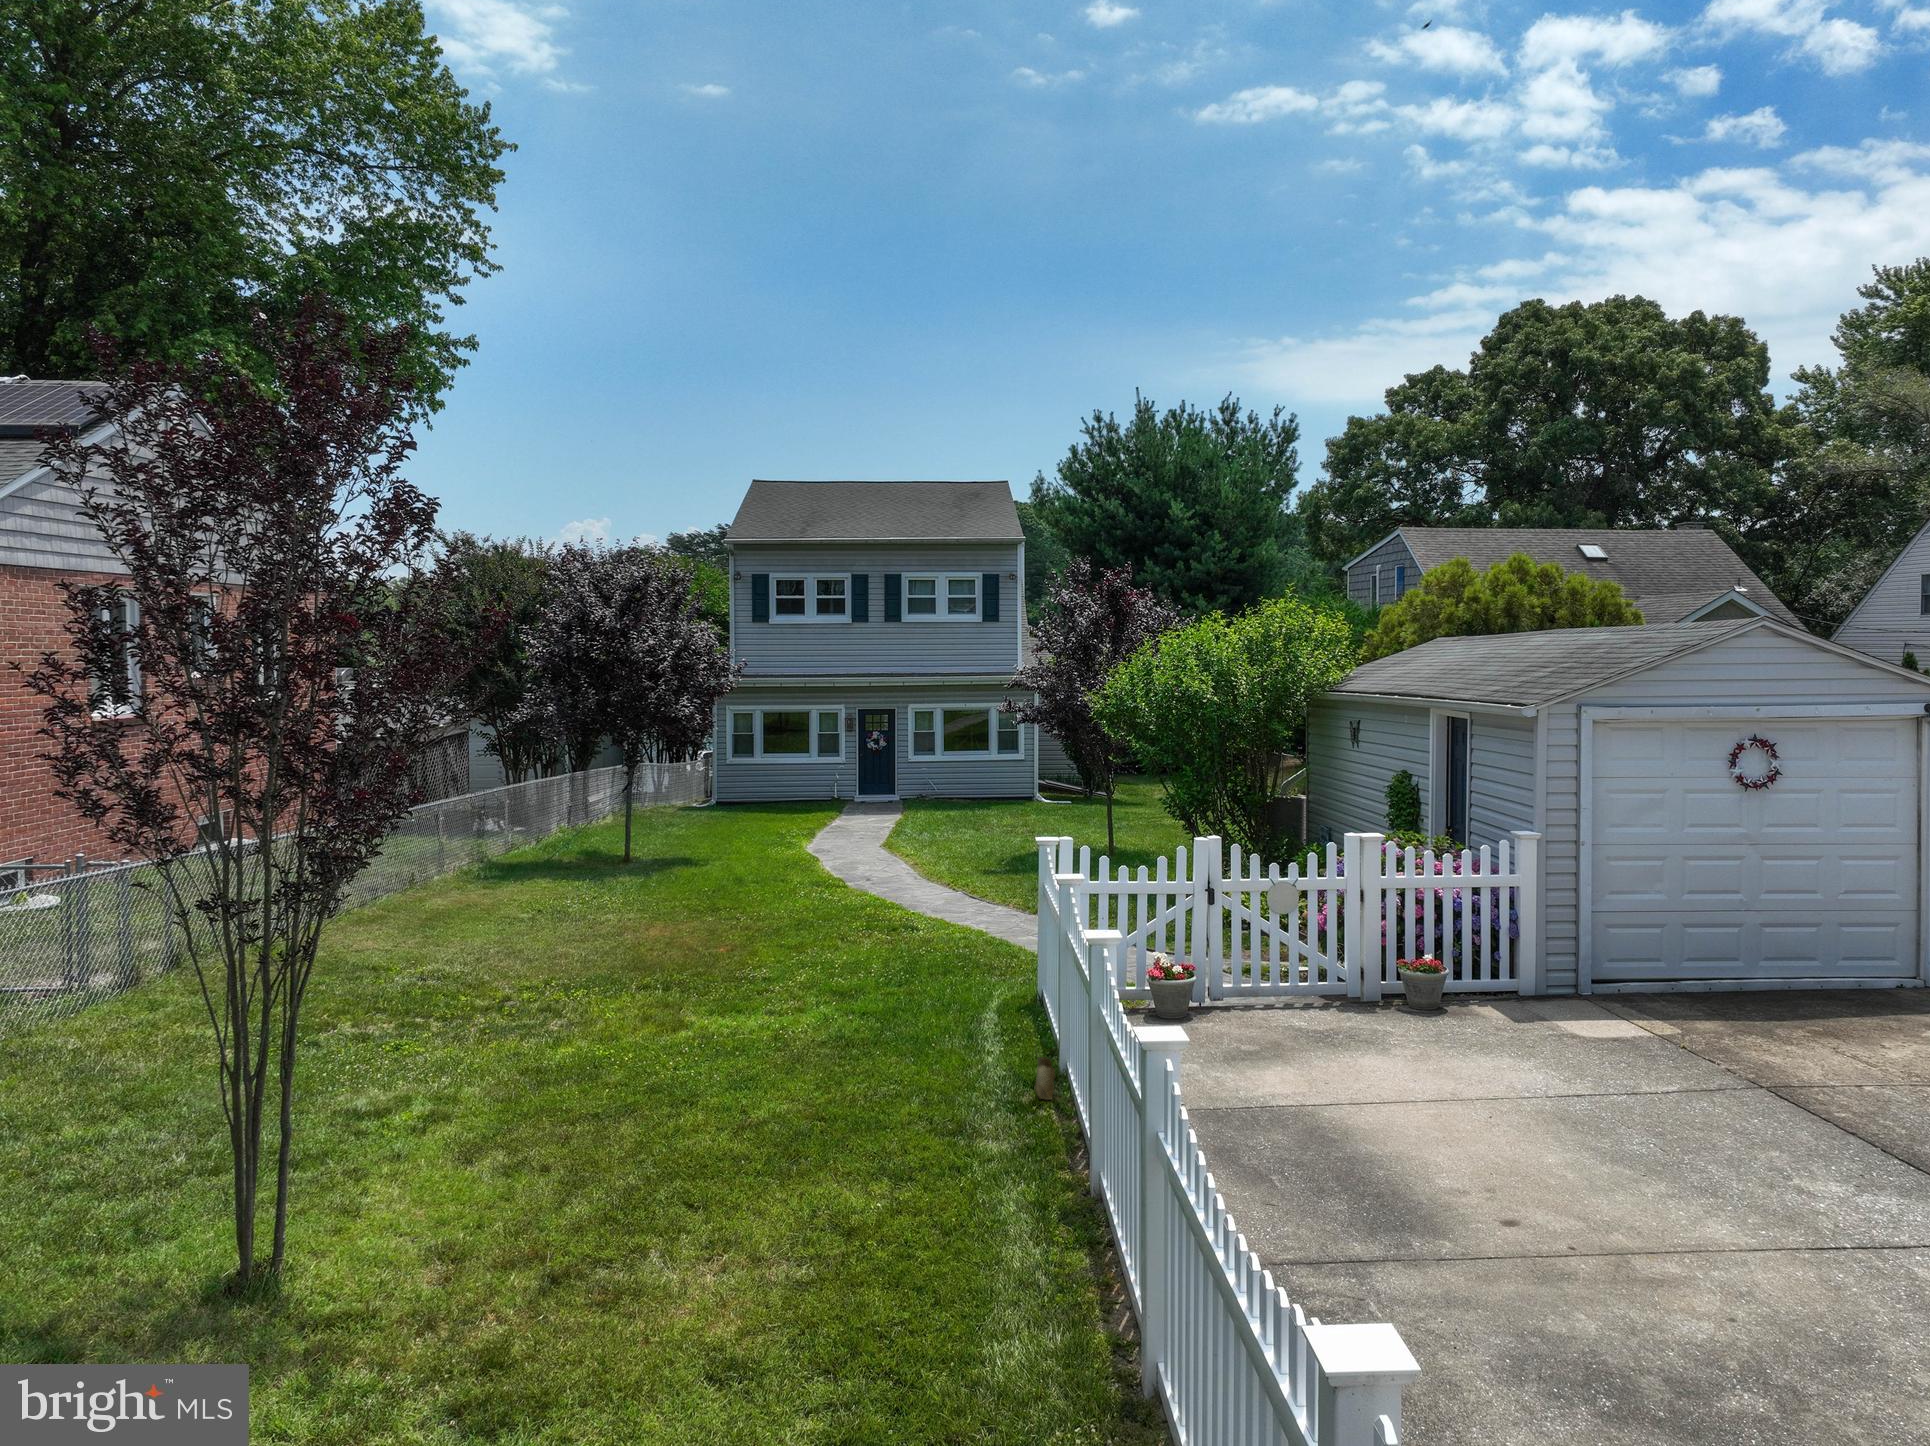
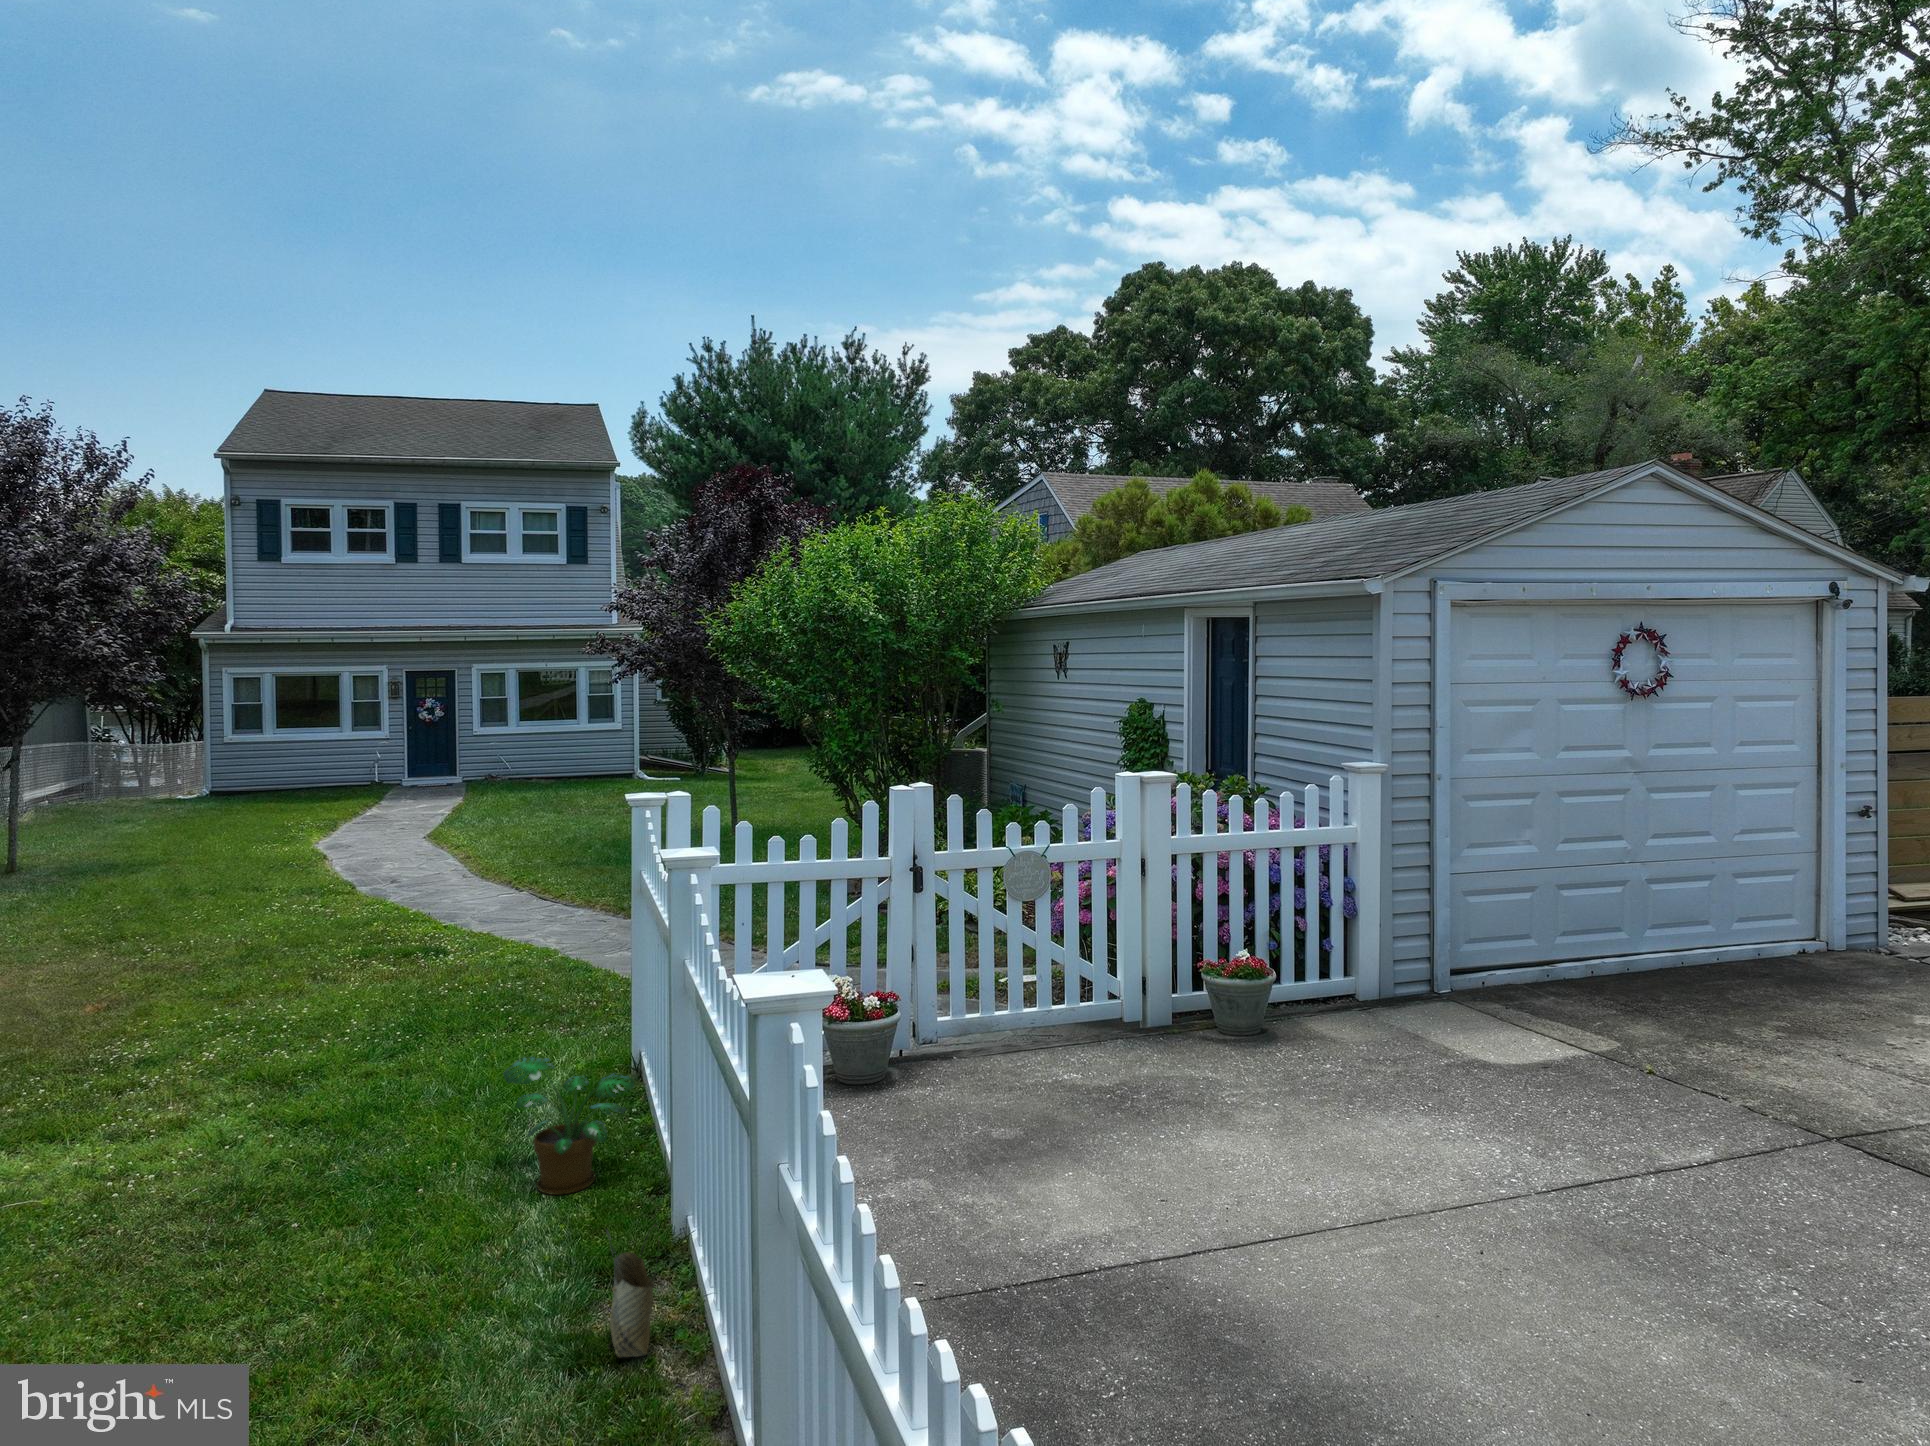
potted plant: none [977,975,1045,1045] -> present [503,1057,634,1195]

